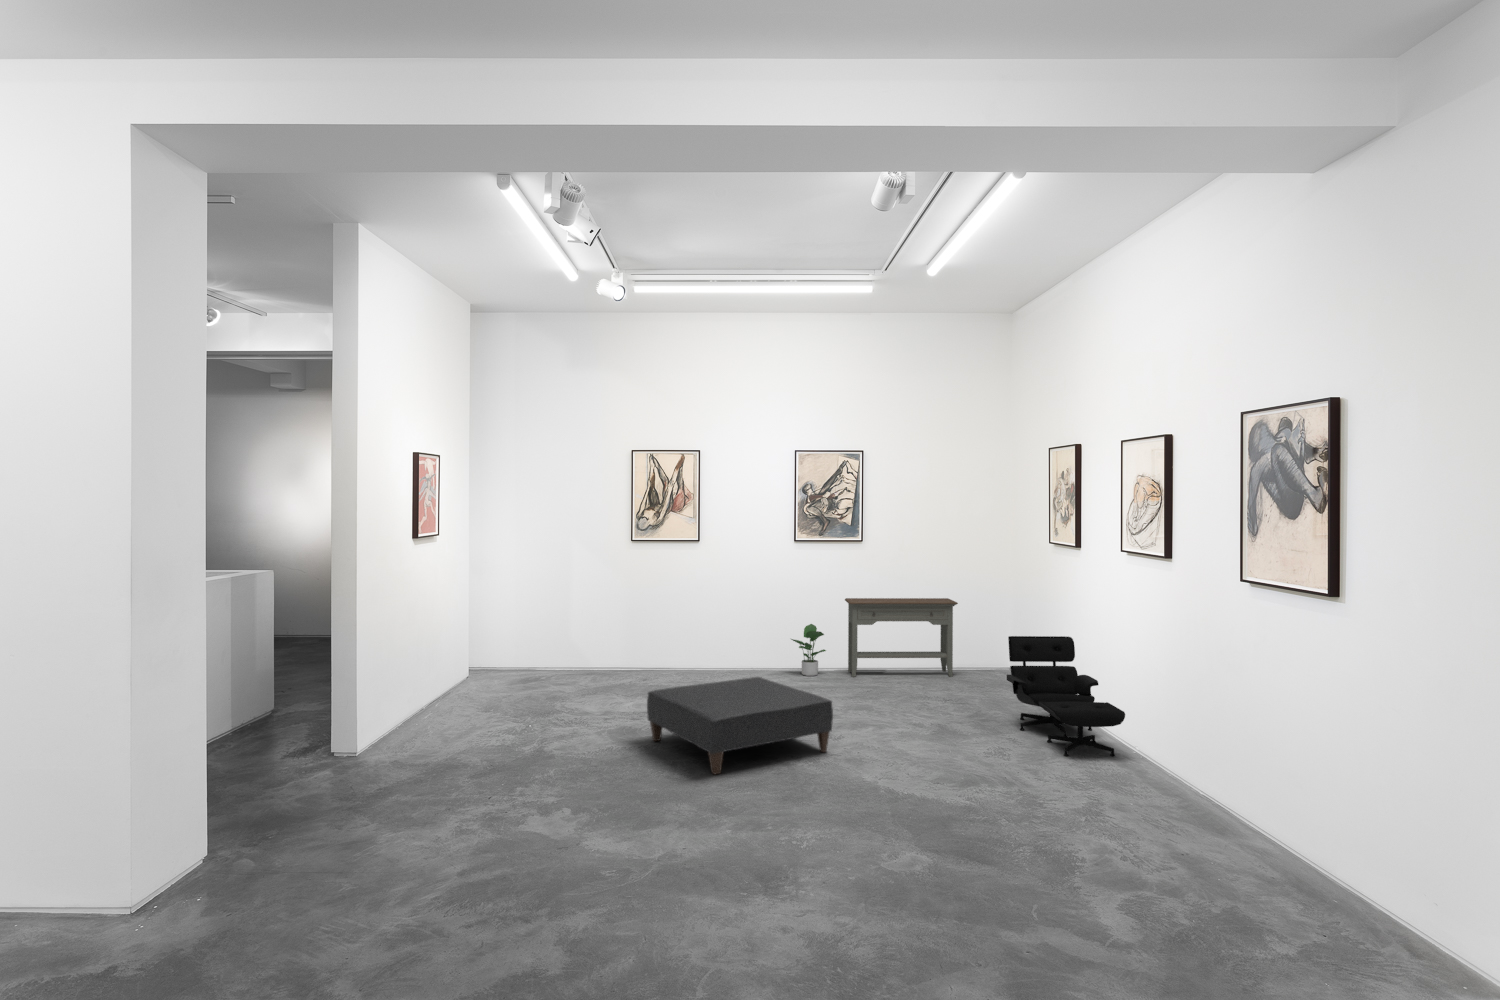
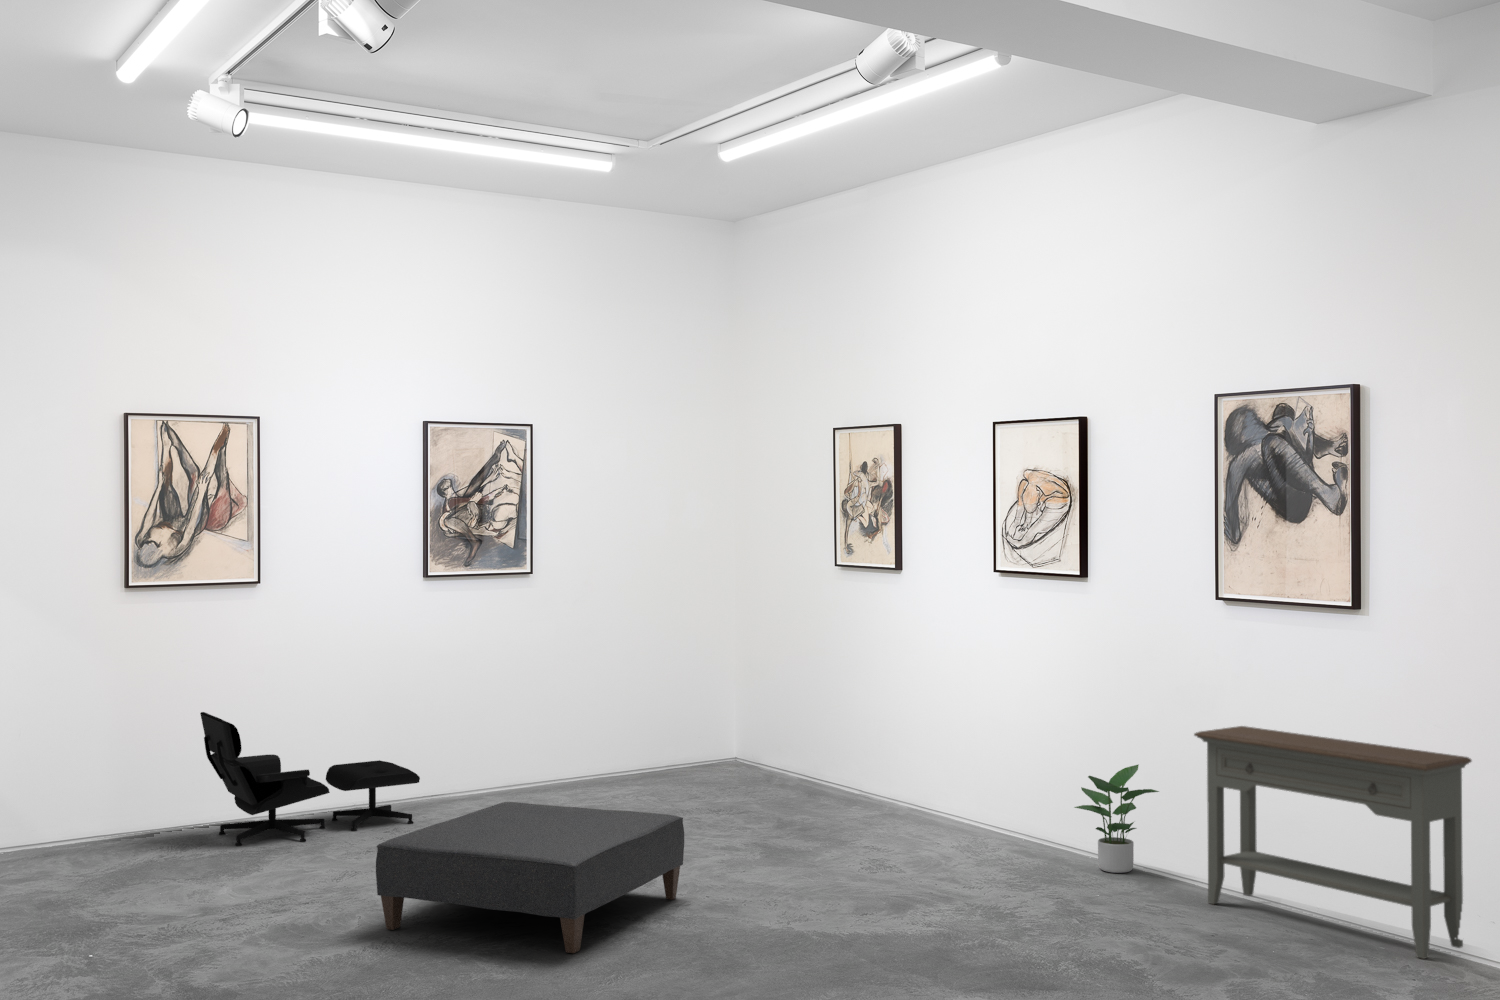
console table: present [845,598,958,677] -> present [1194,726,1471,959]
potted plant: present [791,624,826,676] -> present [1075,765,1159,873]
lounge chair: present [1007,636,1125,756] -> present [200,712,420,845]

